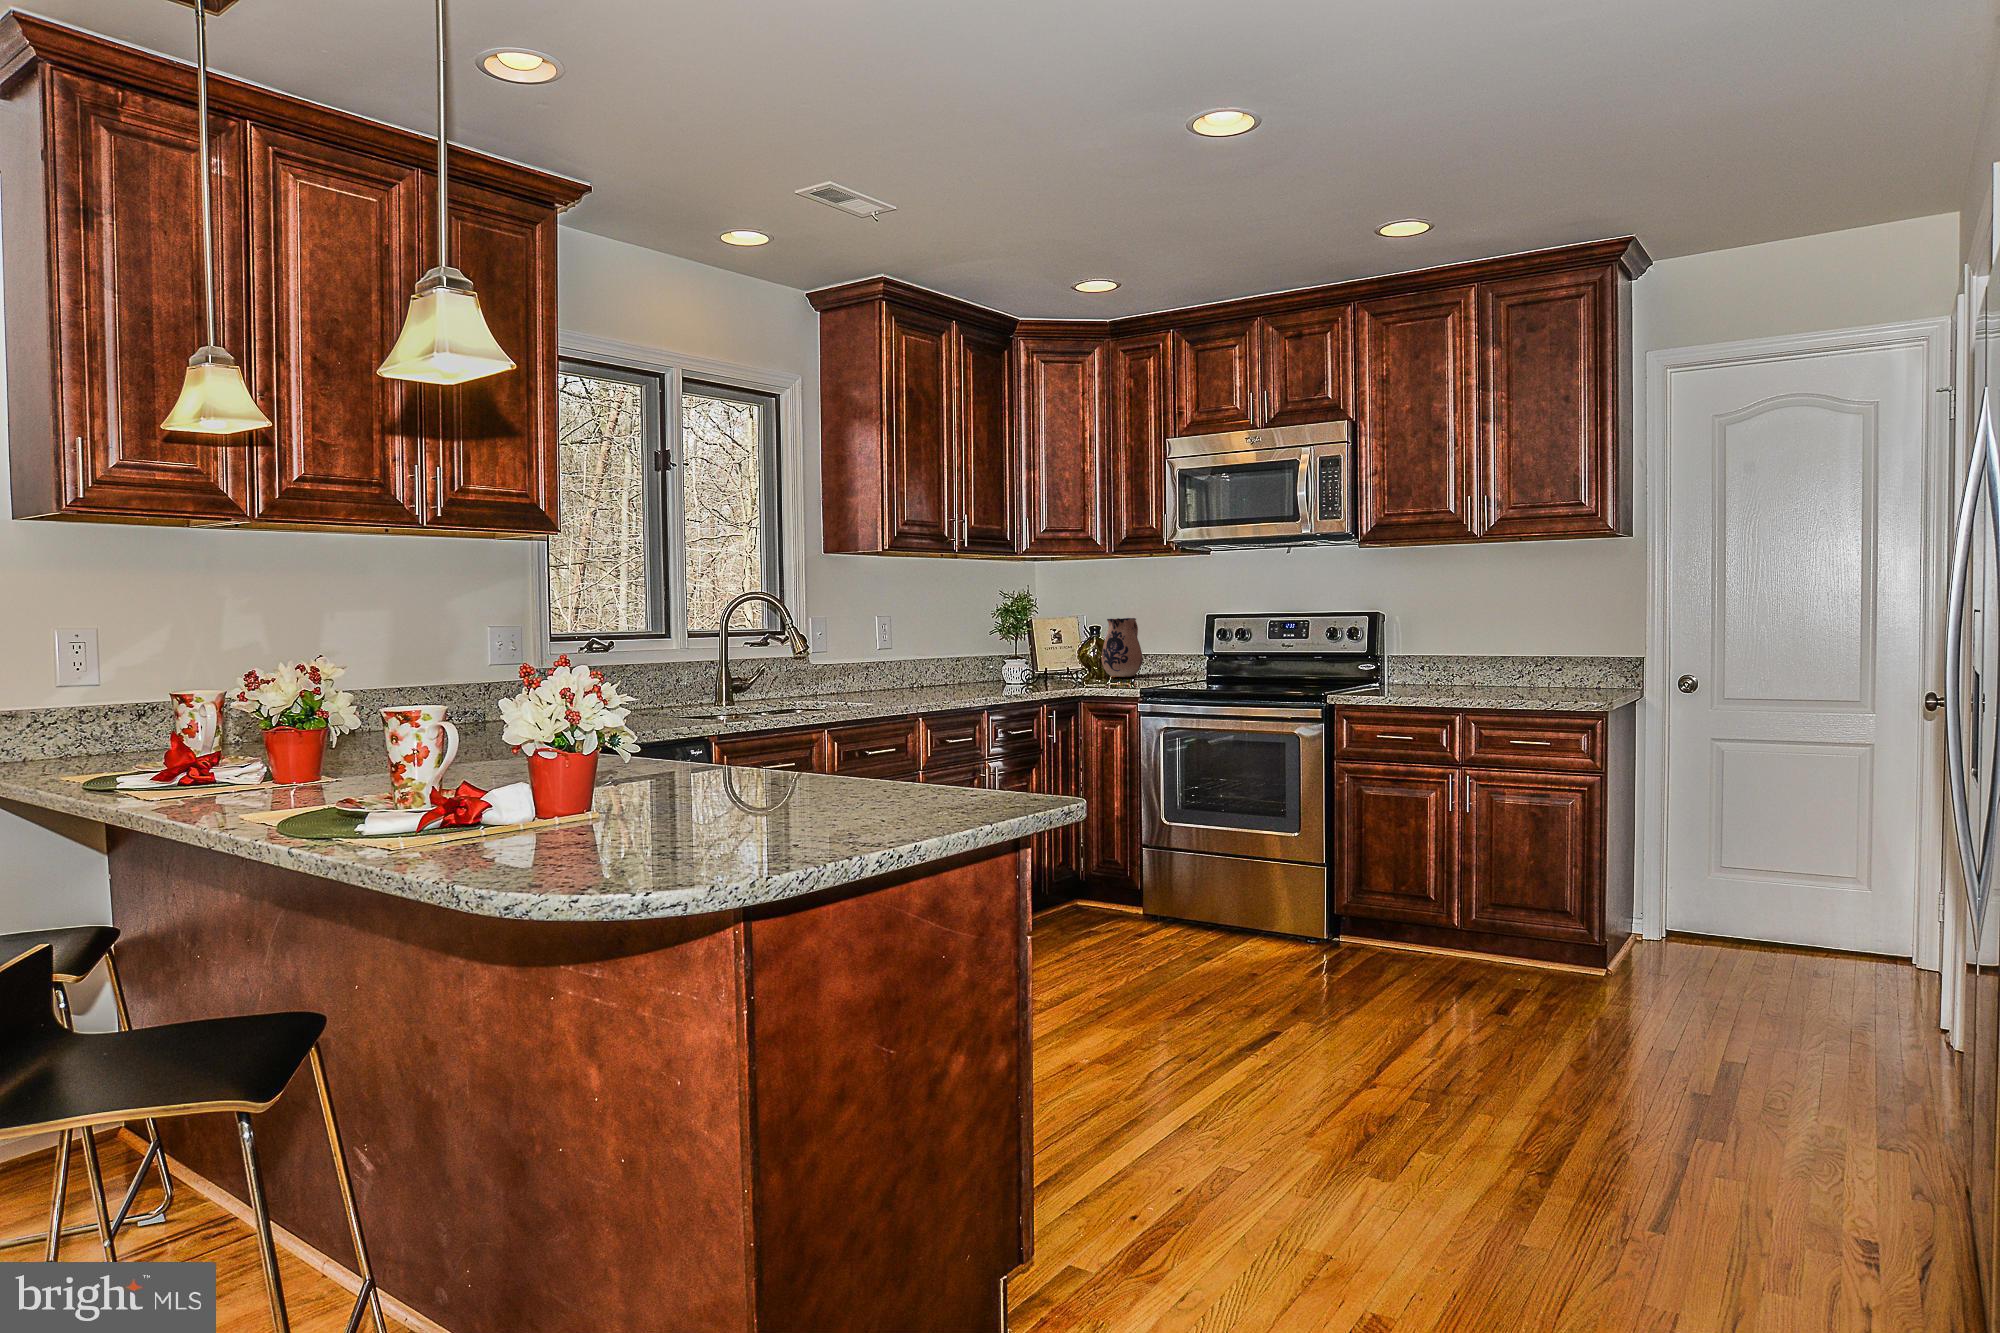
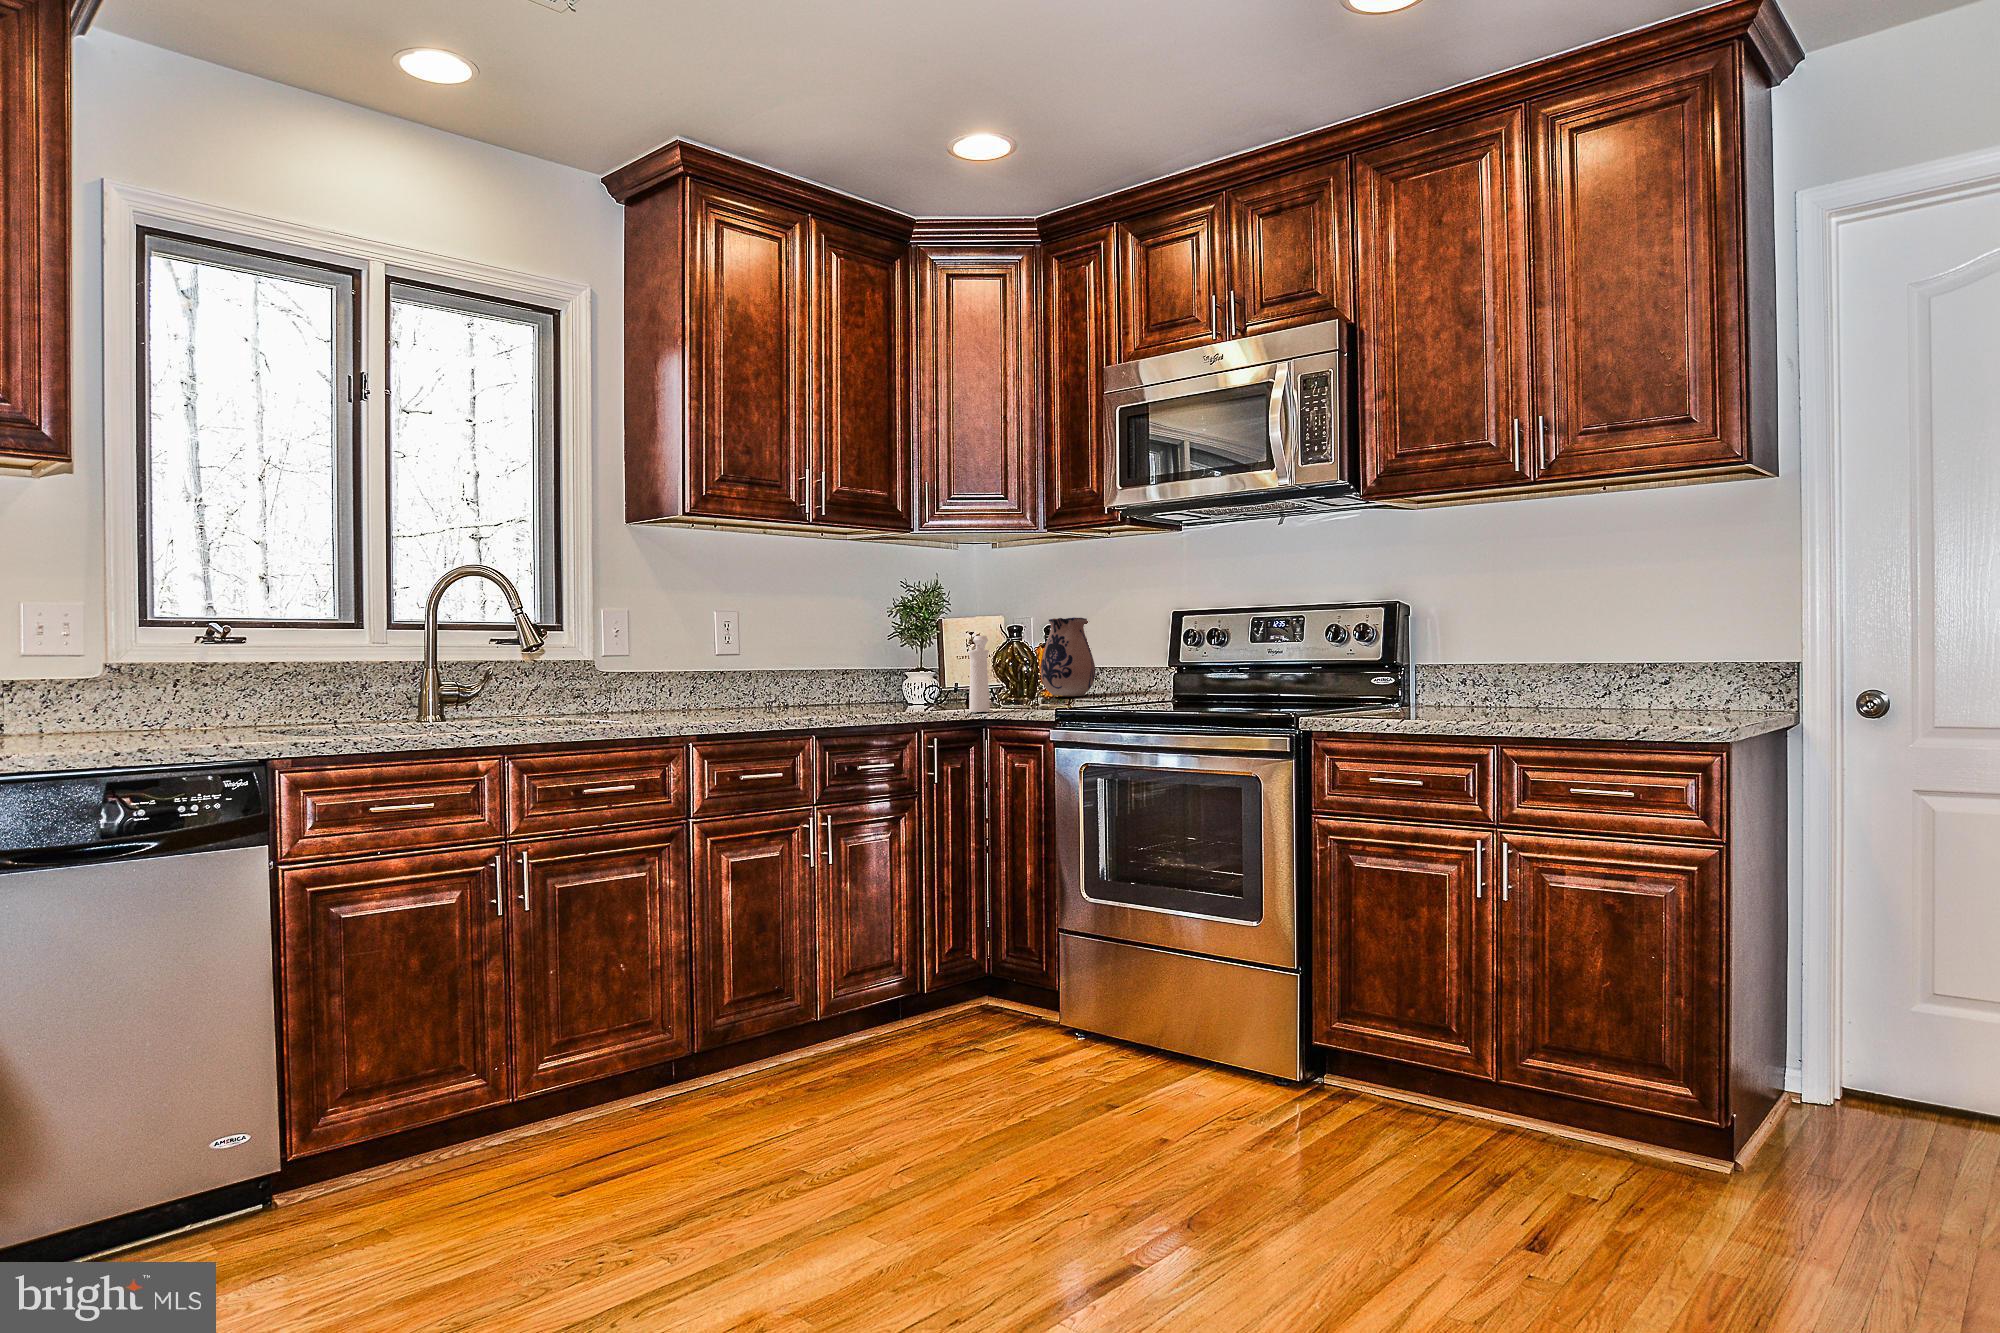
pepper mill: none [1063,633,1081,690] -> present [968,636,990,712]

